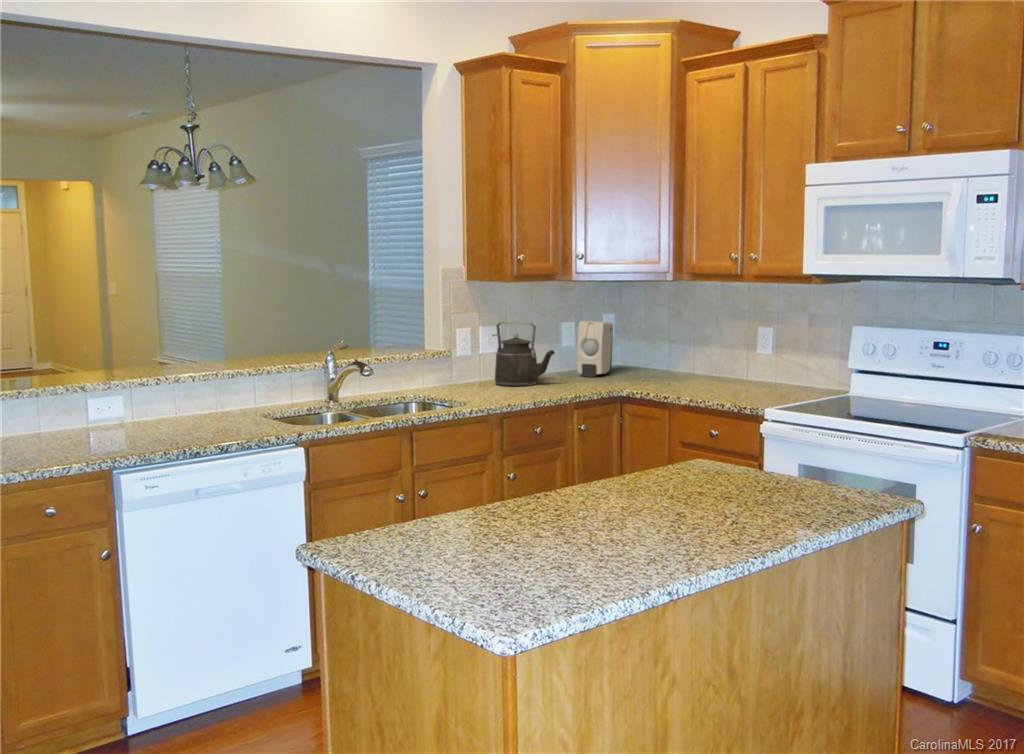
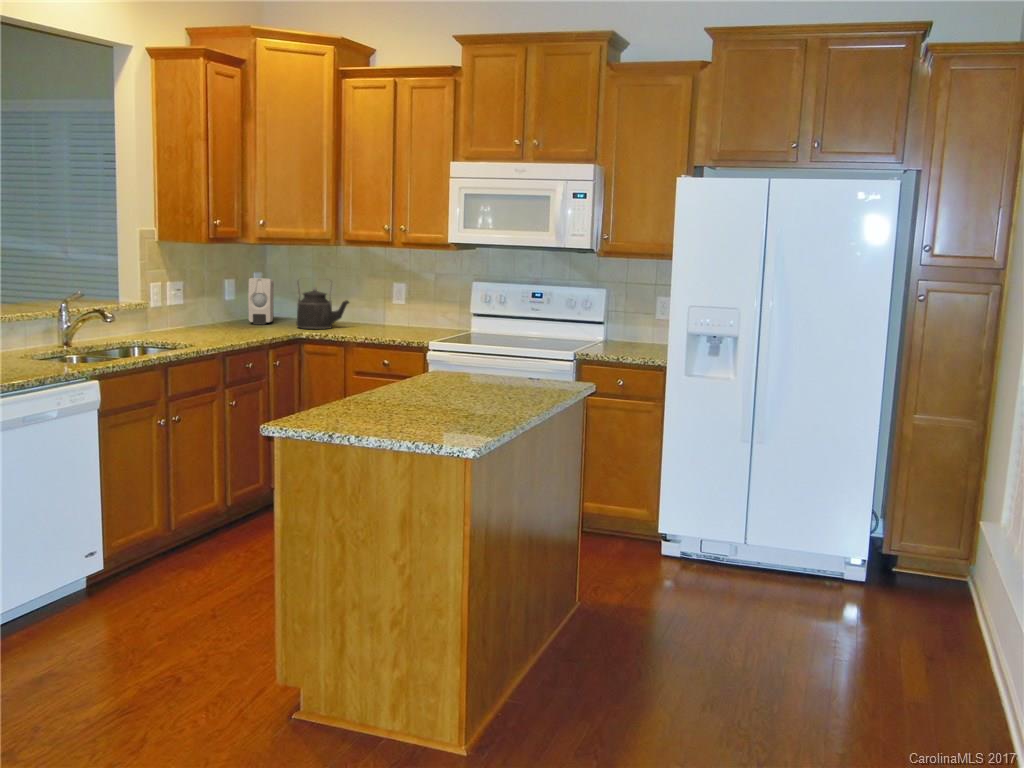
kettle: present [495,323,555,386] -> present [296,284,349,329]

